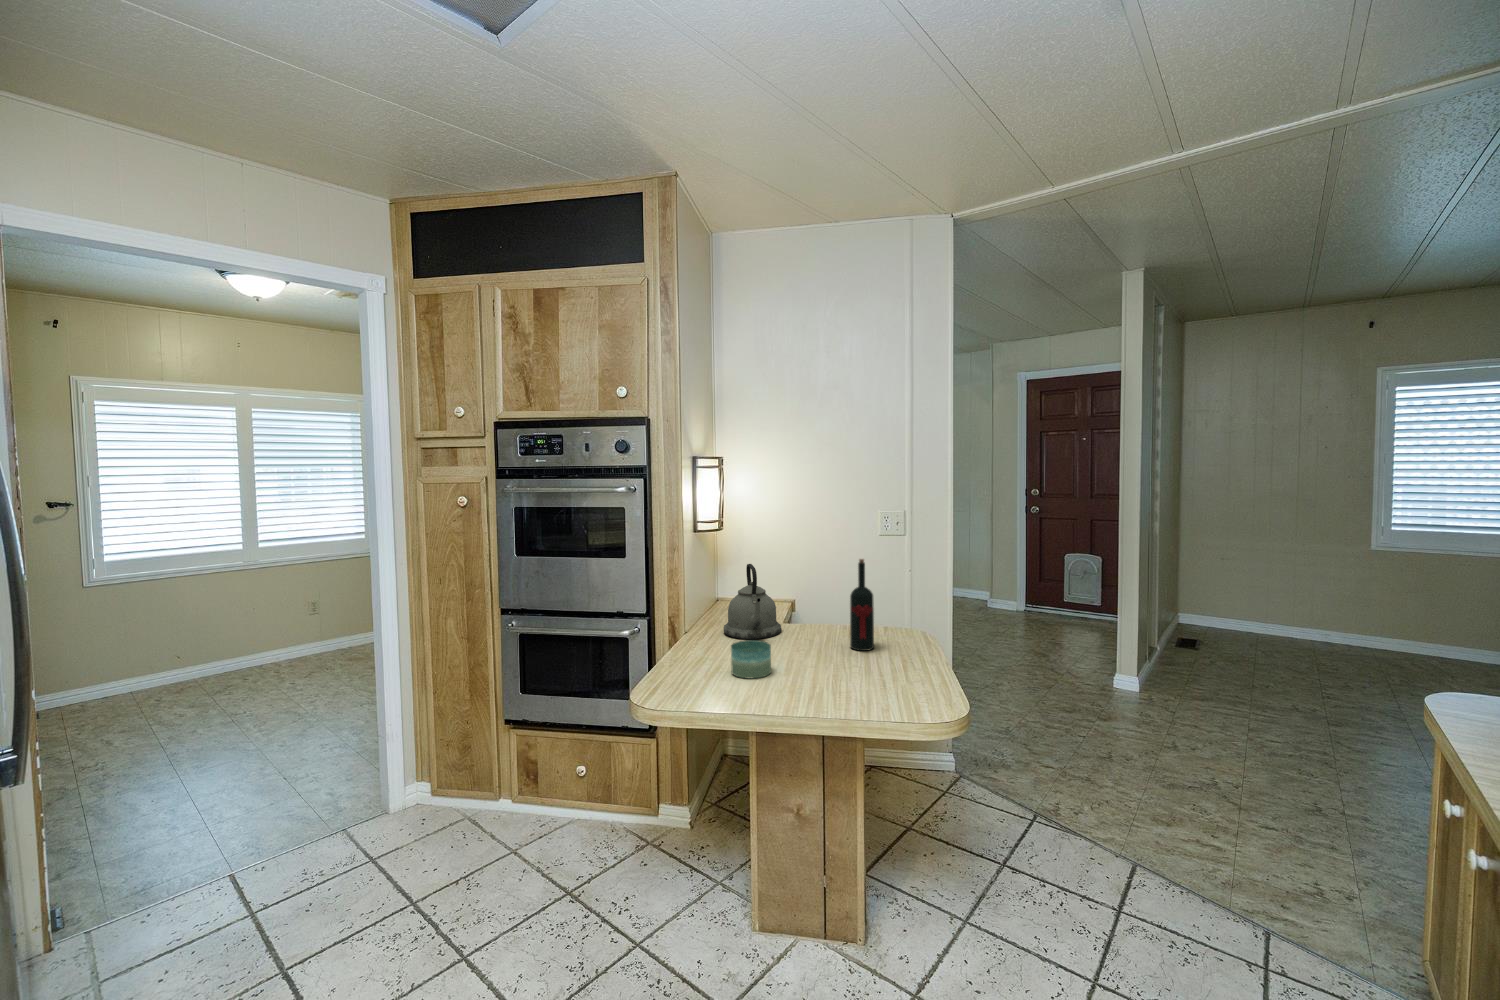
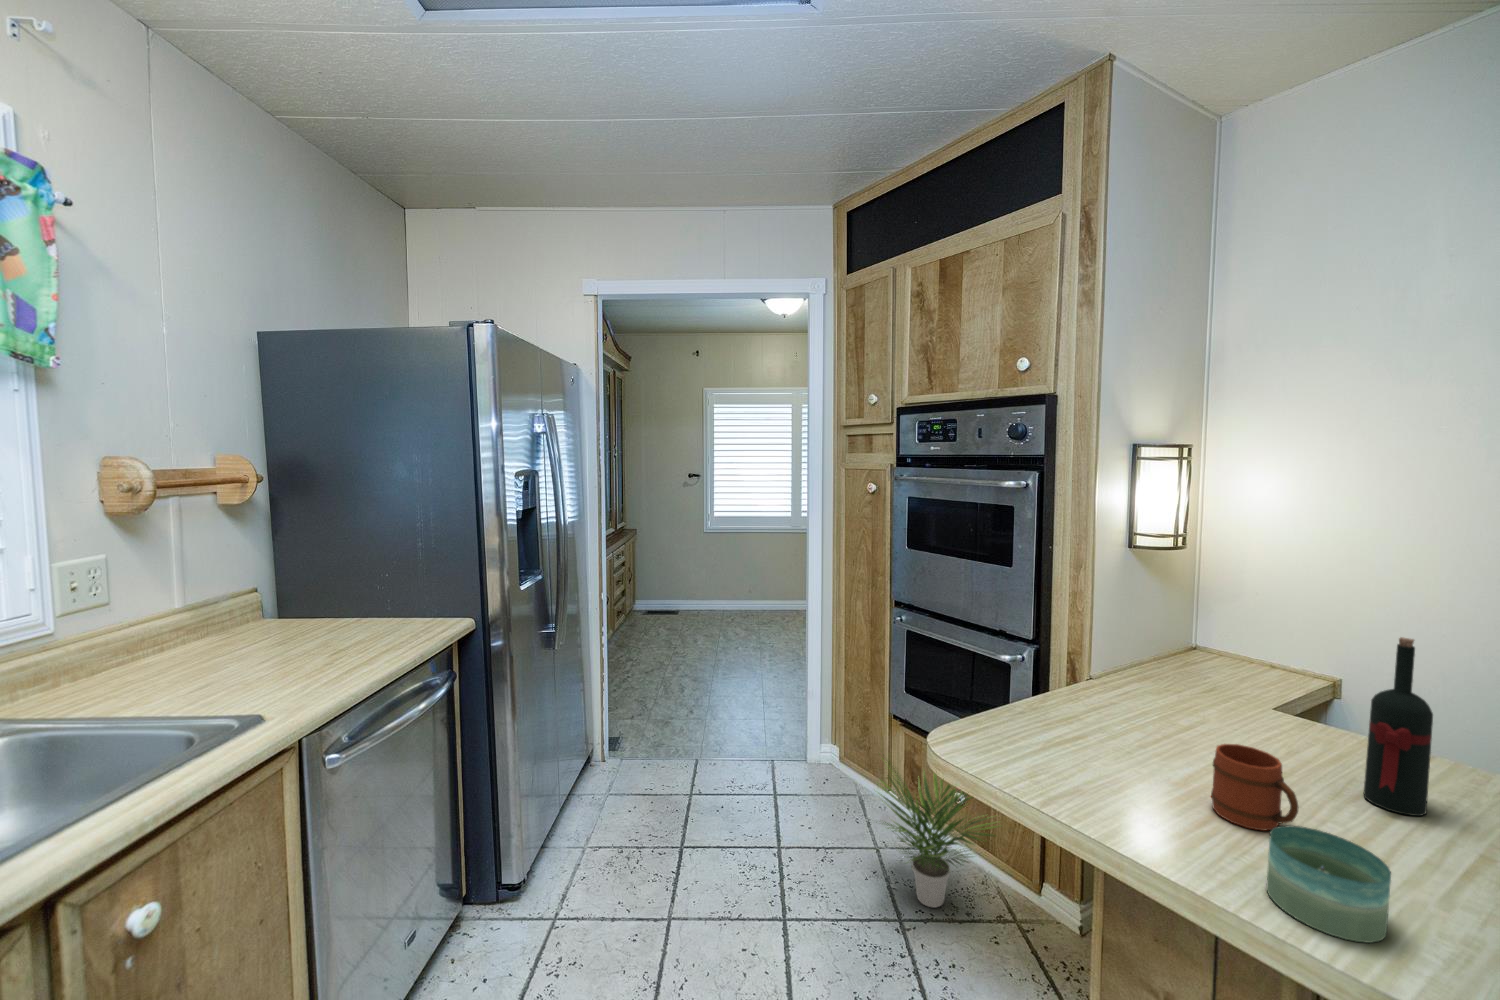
kettle: present [724,564,781,639] -> none [1138,605,1246,725]
mug: none [806,634,847,679] -> present [1211,744,1299,831]
candle: present [731,640,771,679] -> present [1266,826,1391,943]
potted plant: none [520,727,641,870] -> present [880,762,997,908]

